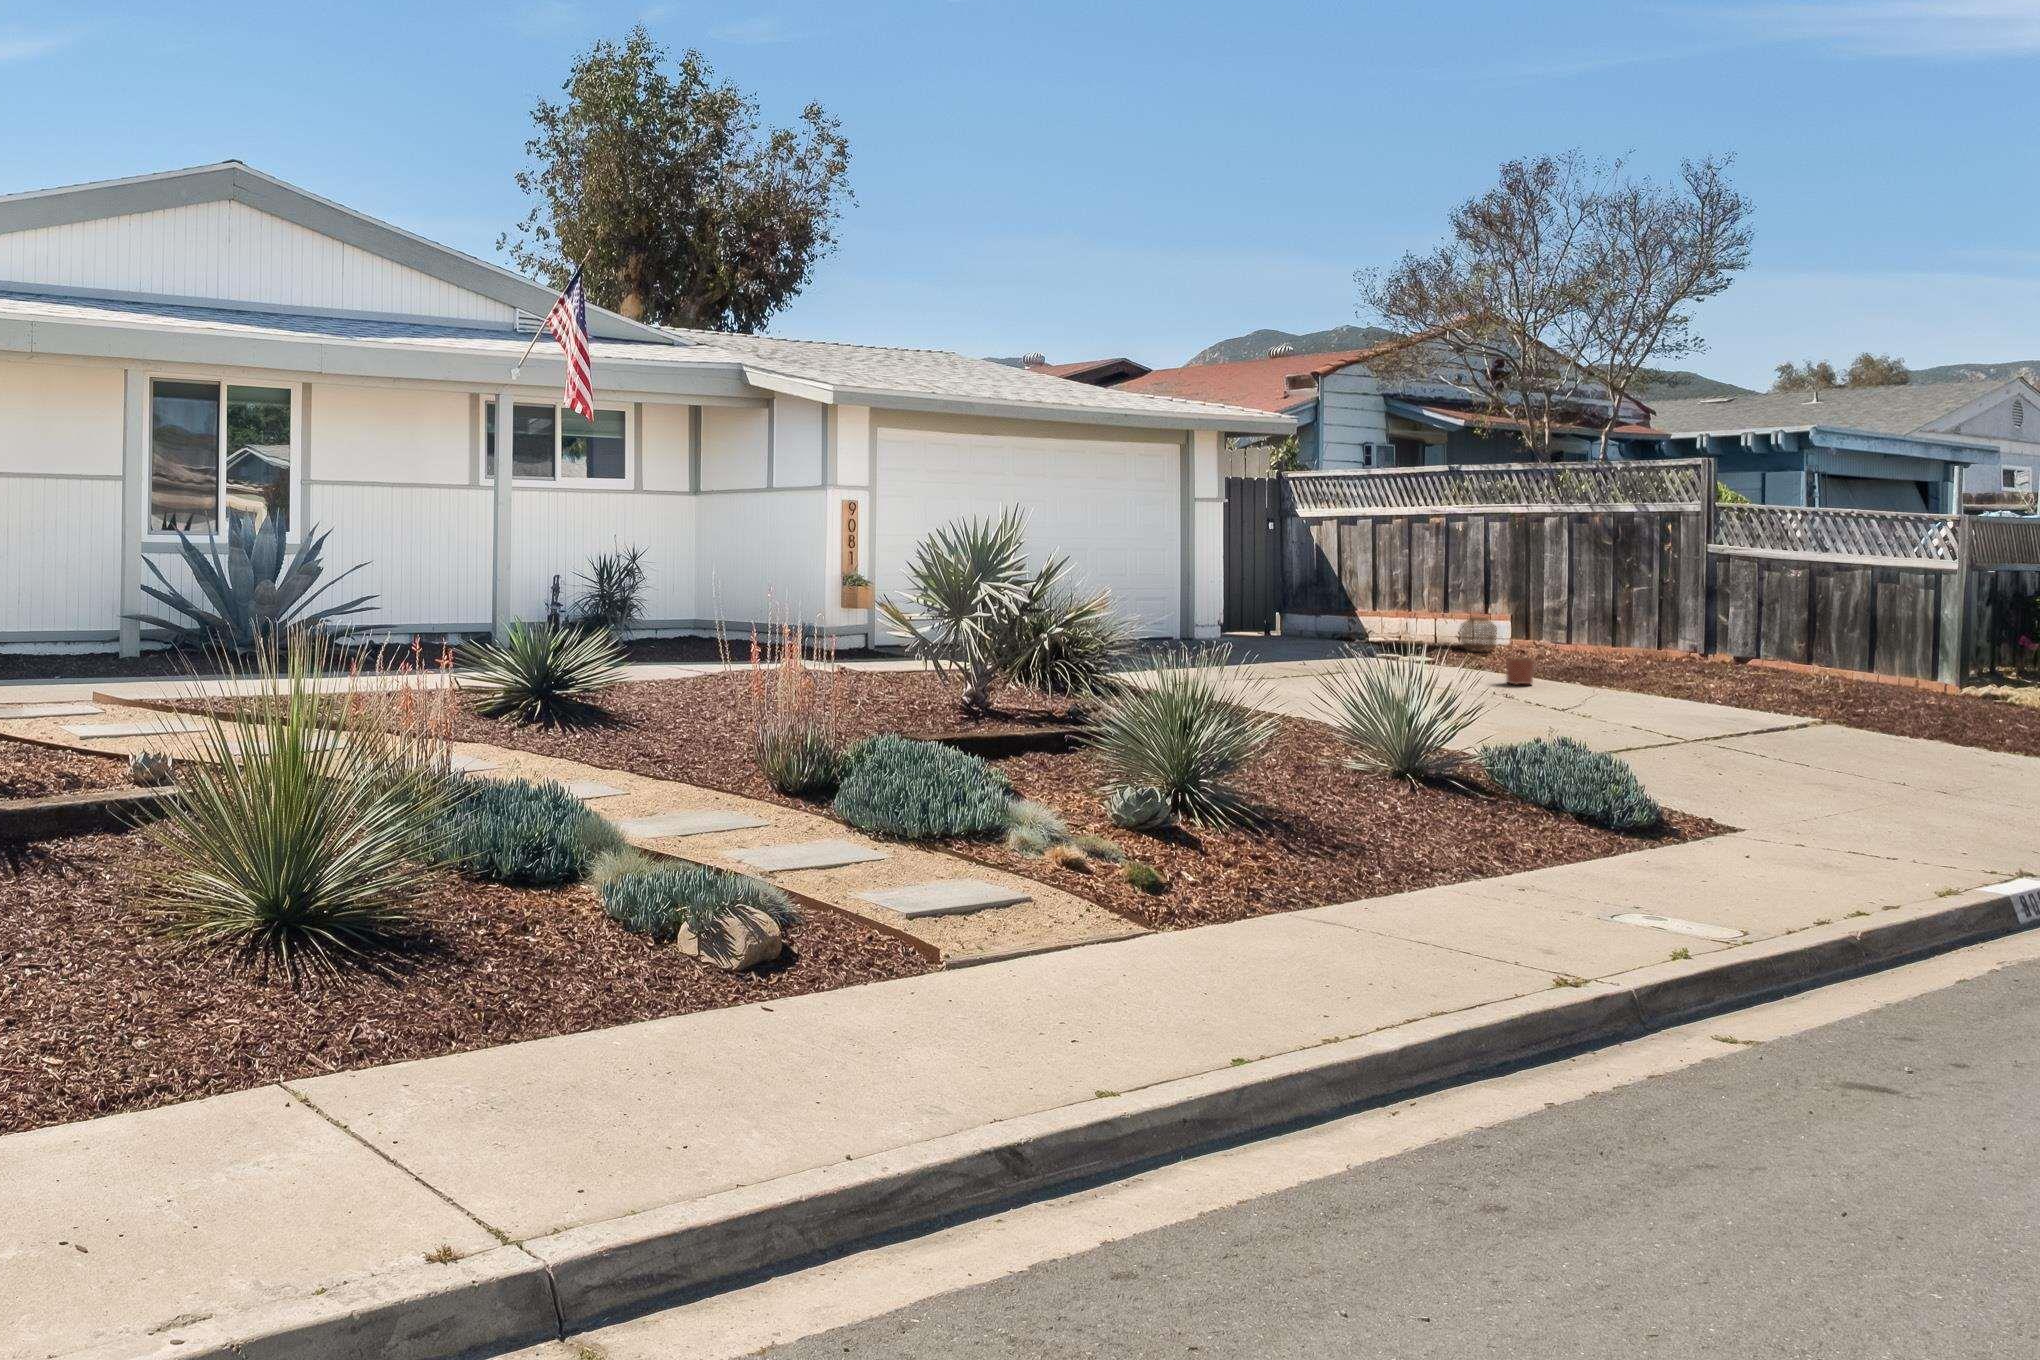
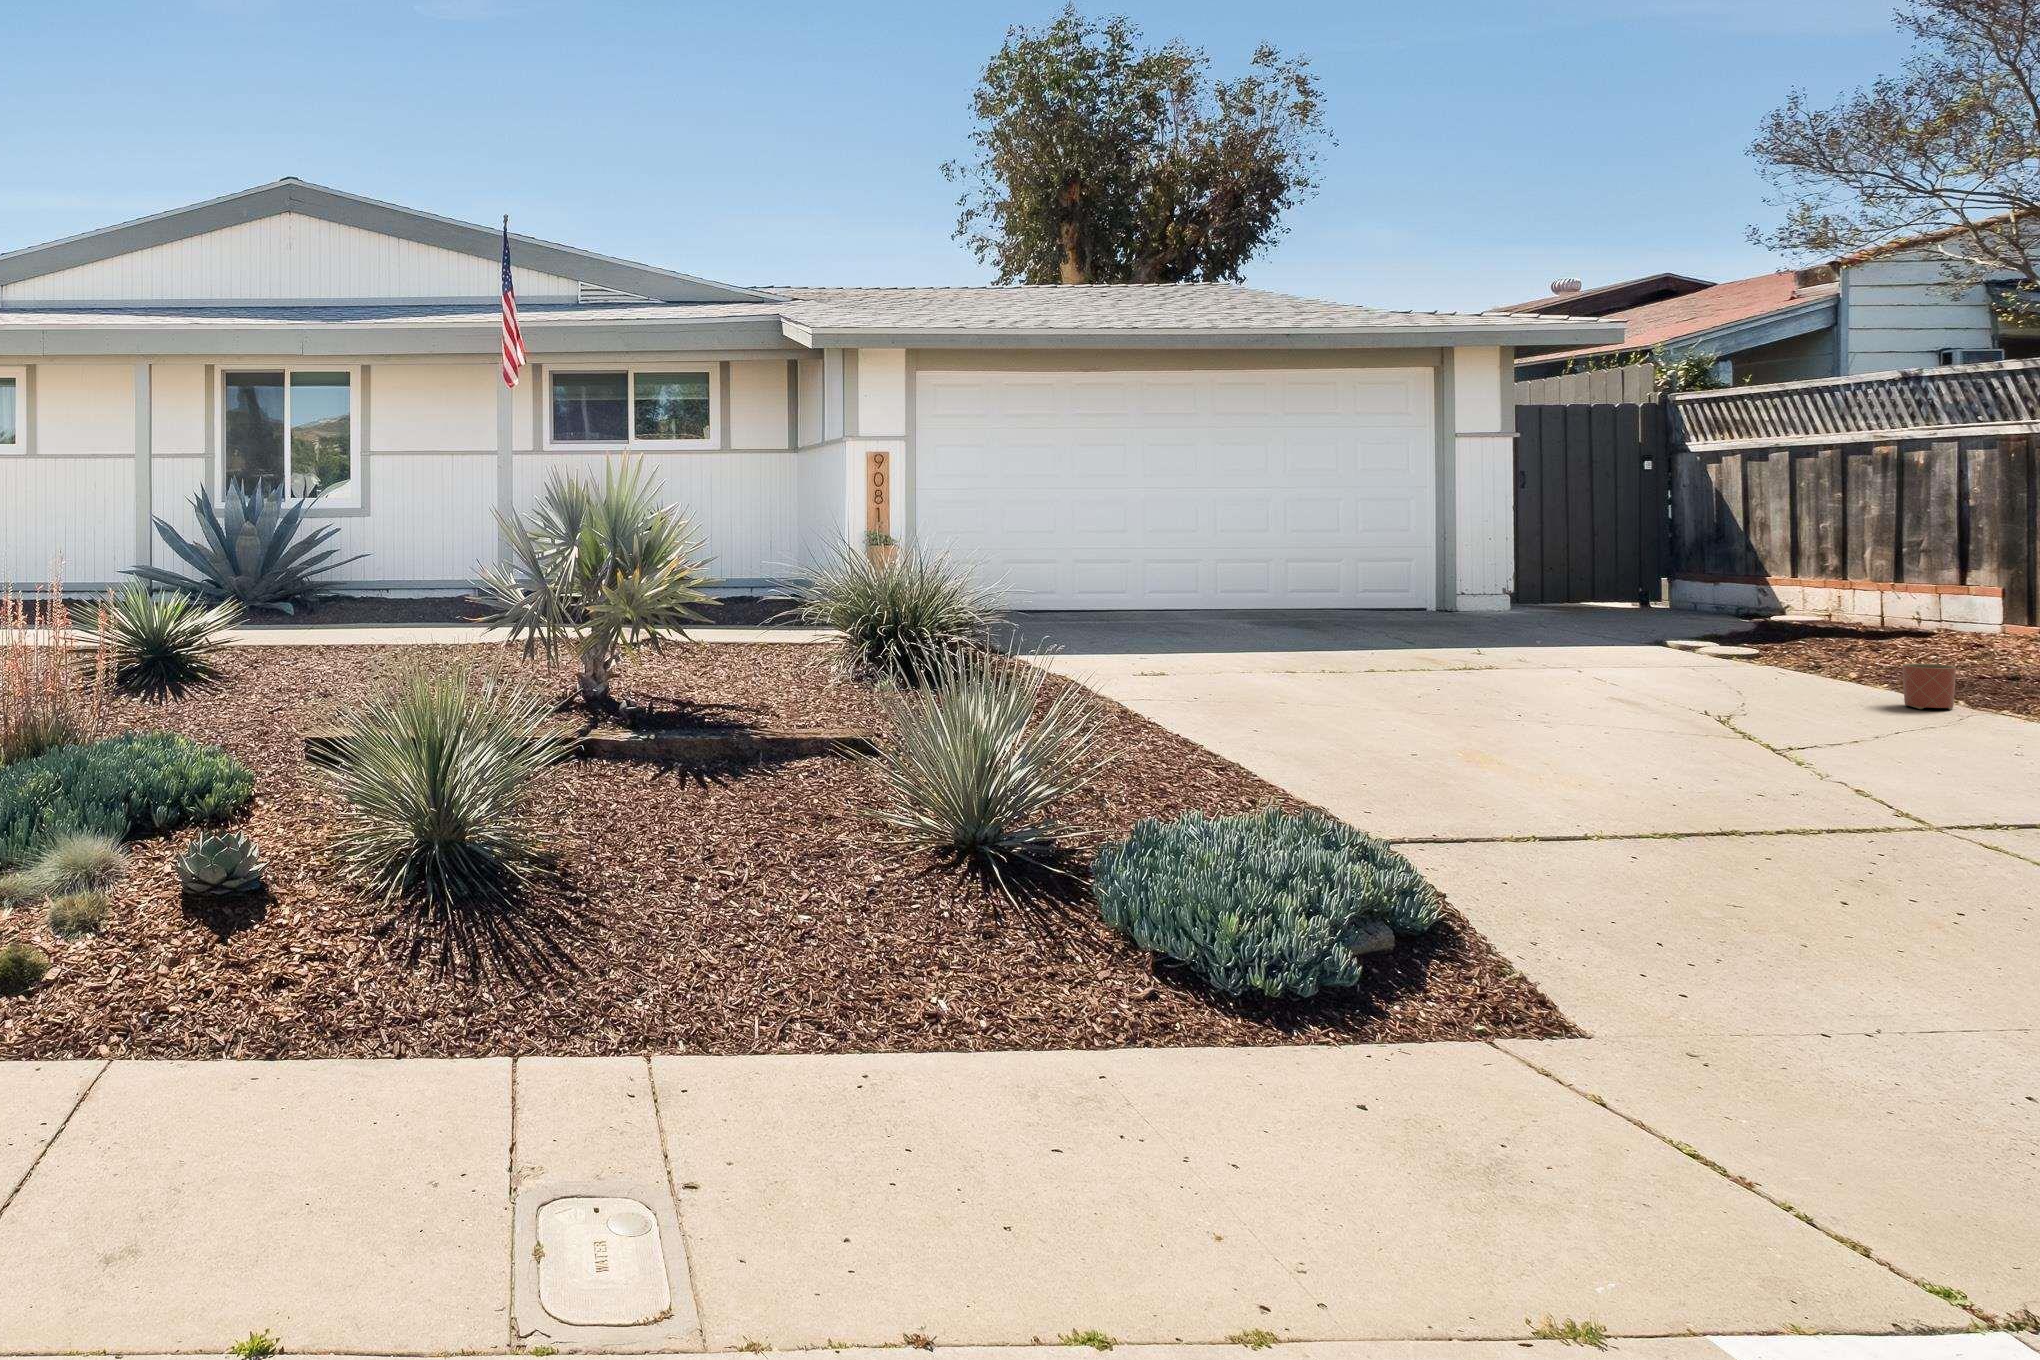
woven basket: present [1460,617,1497,652] -> none [1882,593,1948,647]

